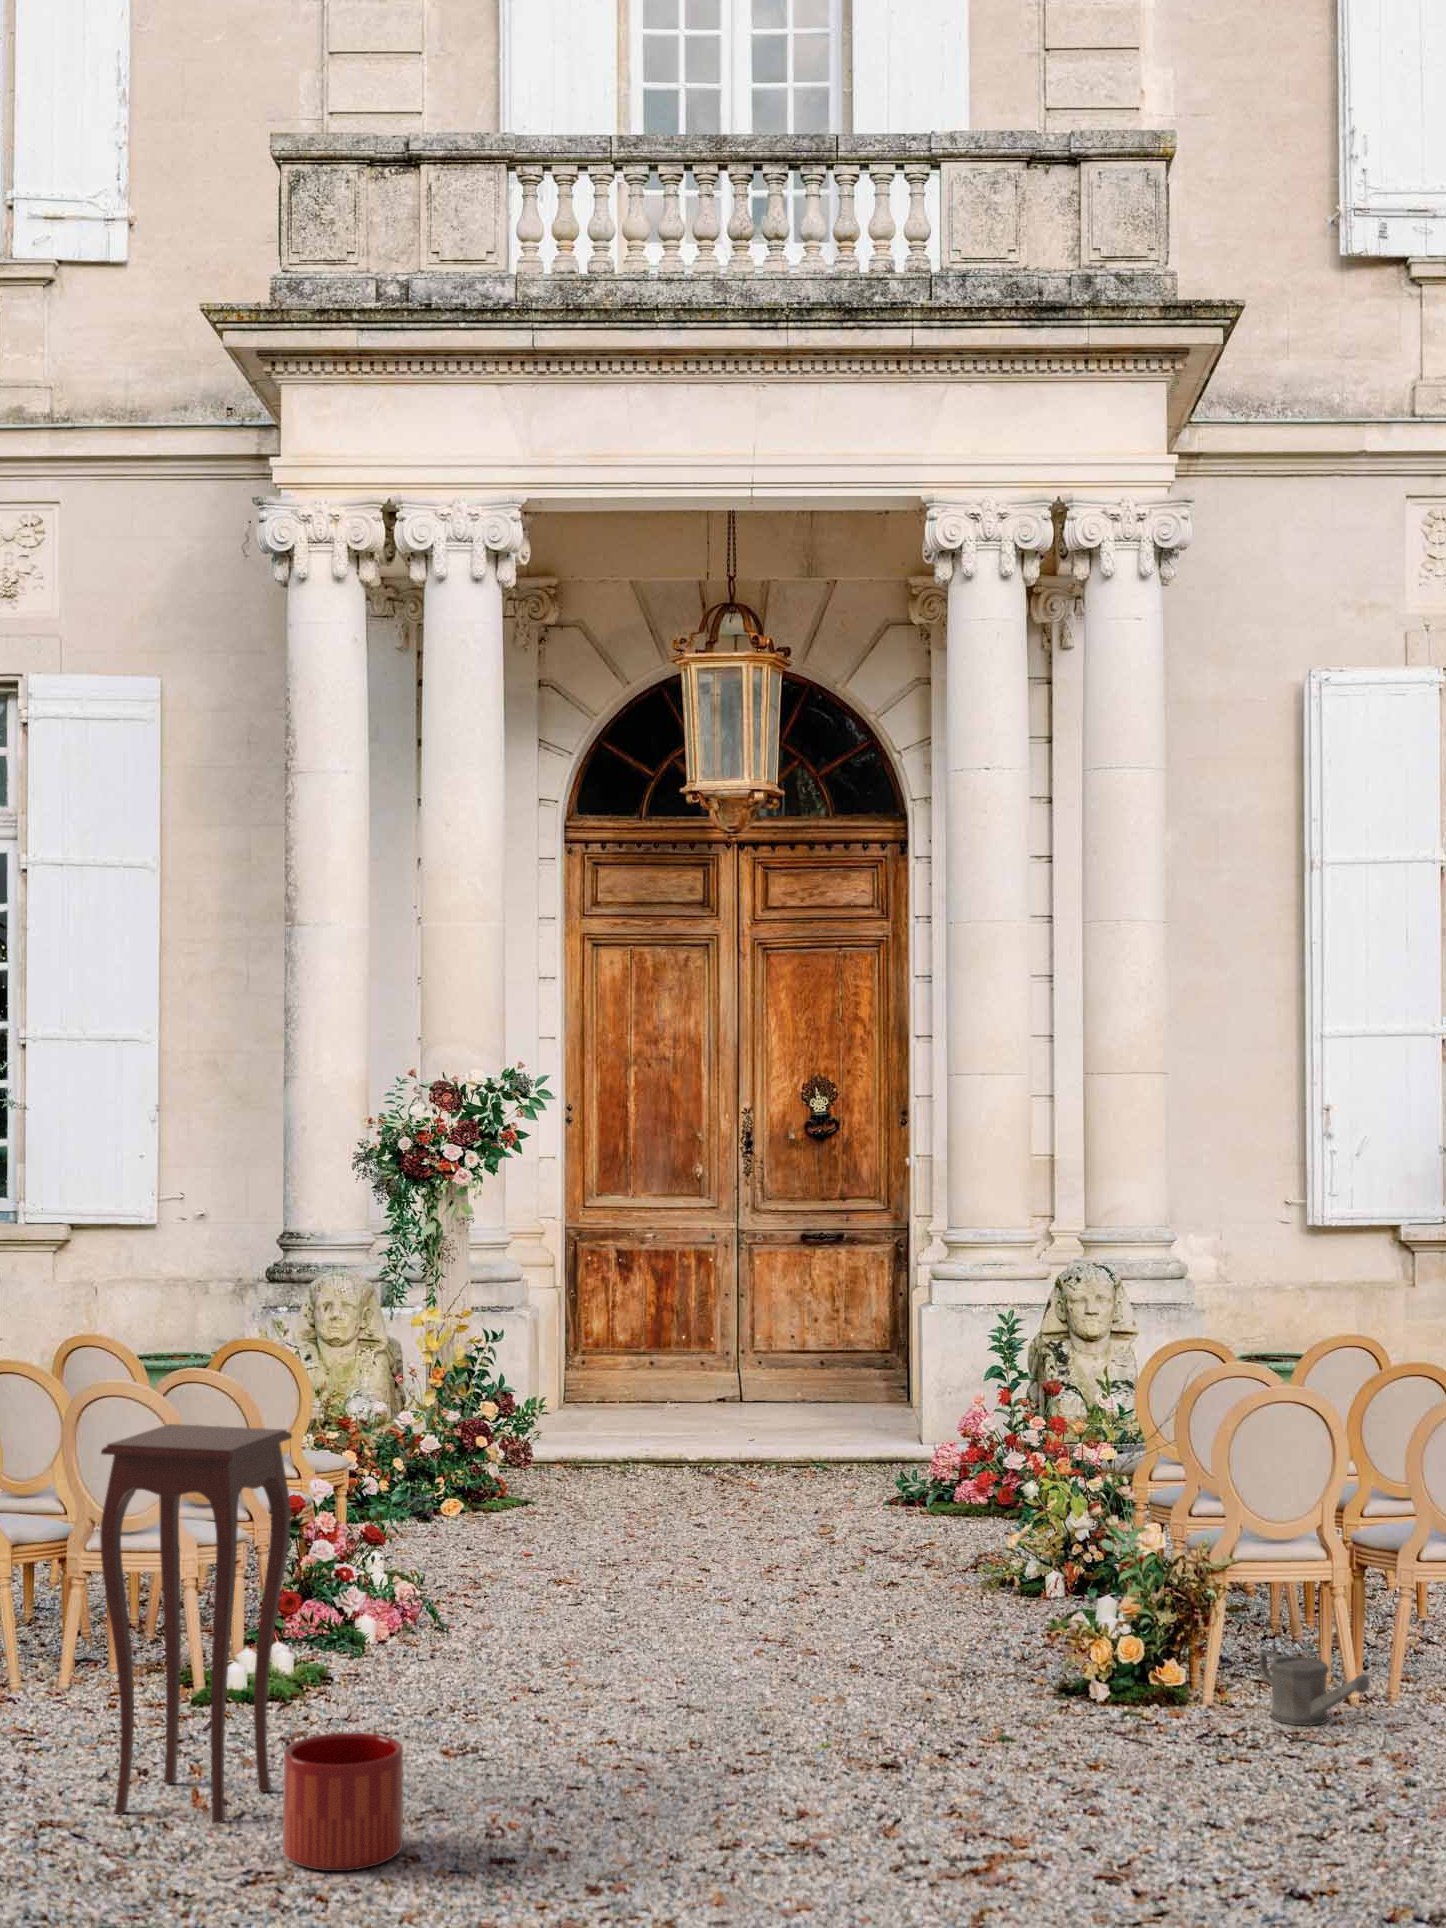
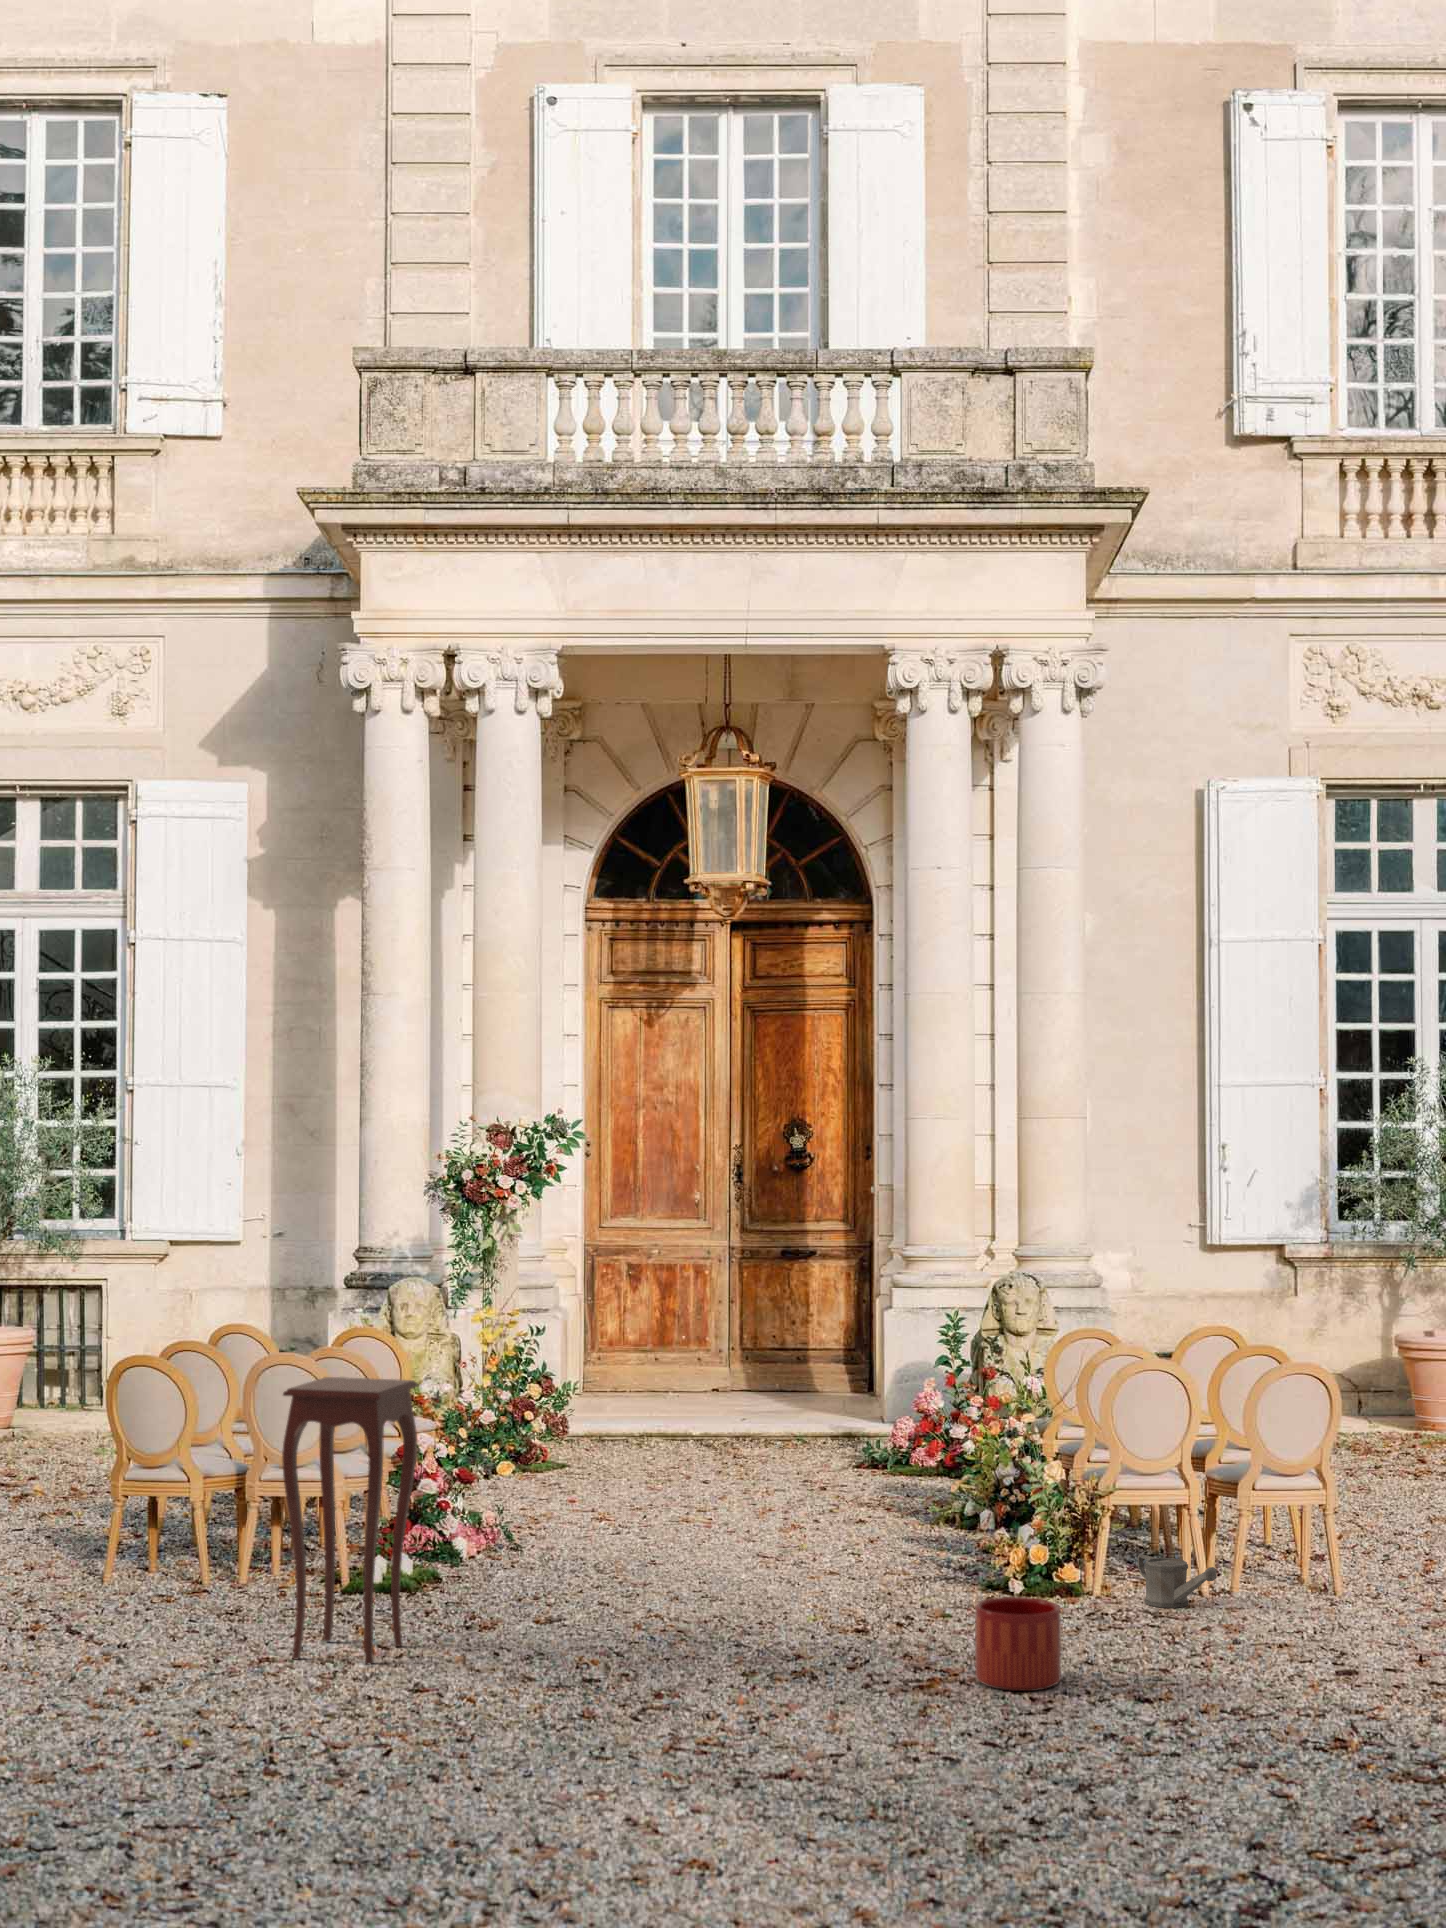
planter: present [283,1733,403,1871] -> present [975,1597,1061,1691]

